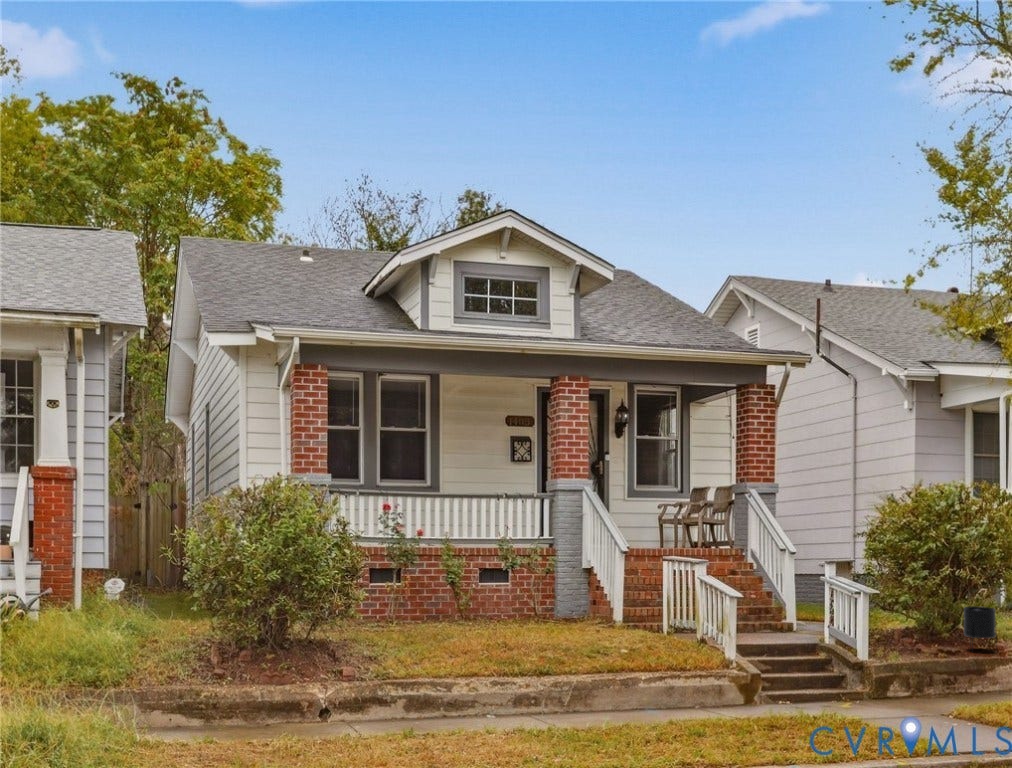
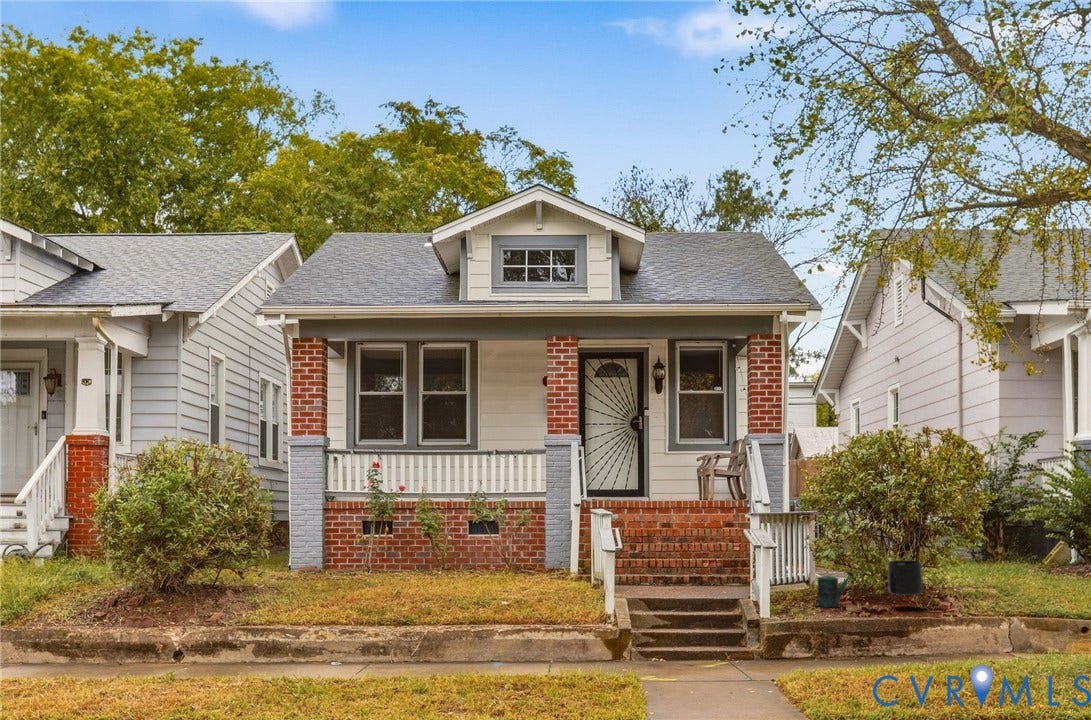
watering can: none [896,617,928,650] -> present [812,572,853,607]

